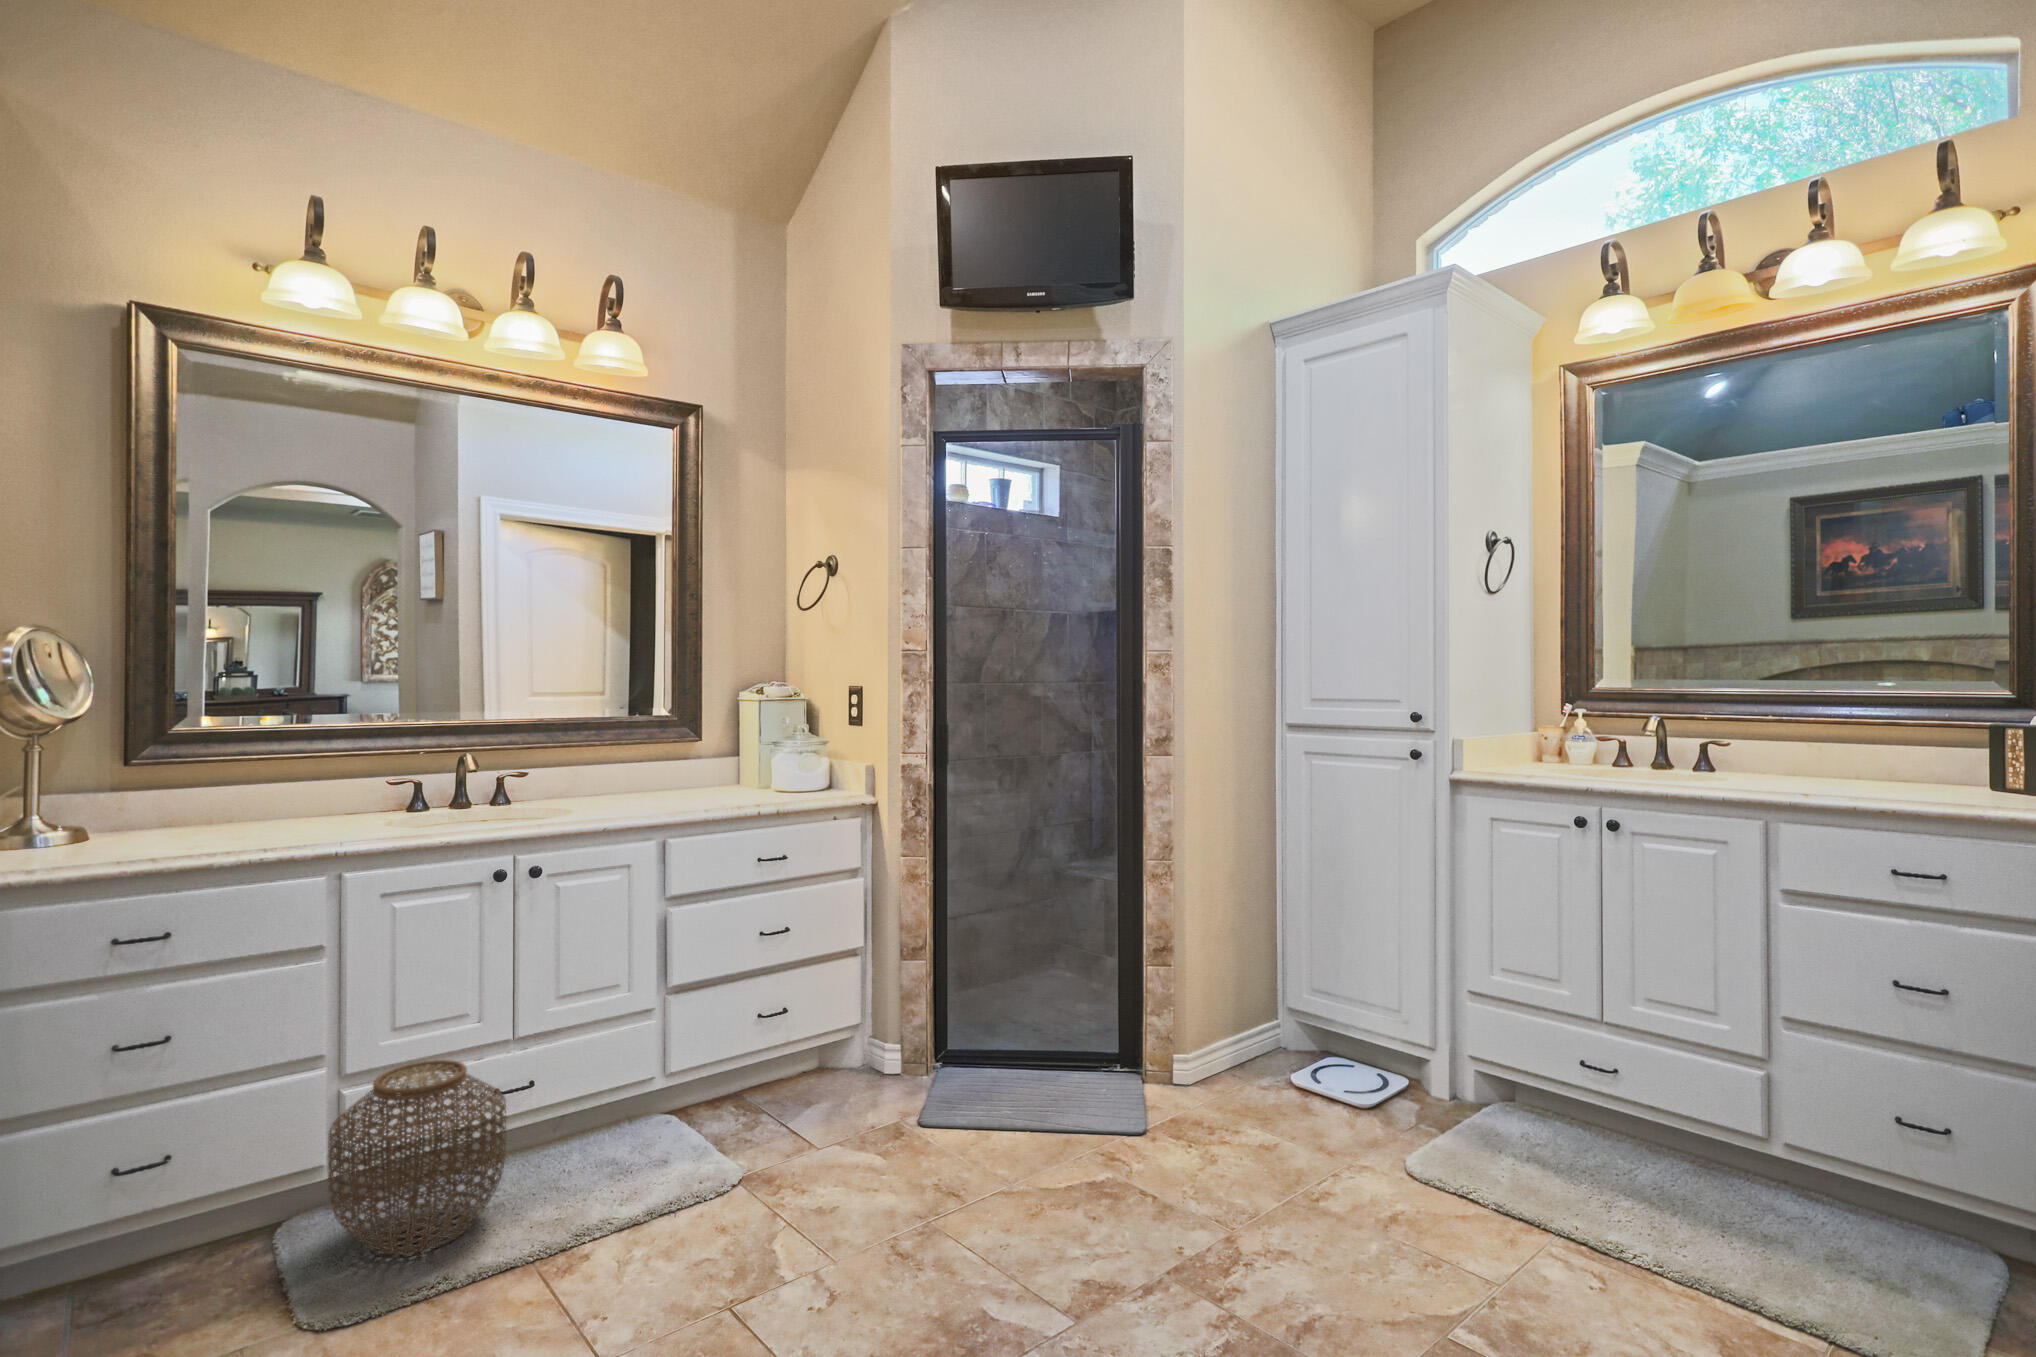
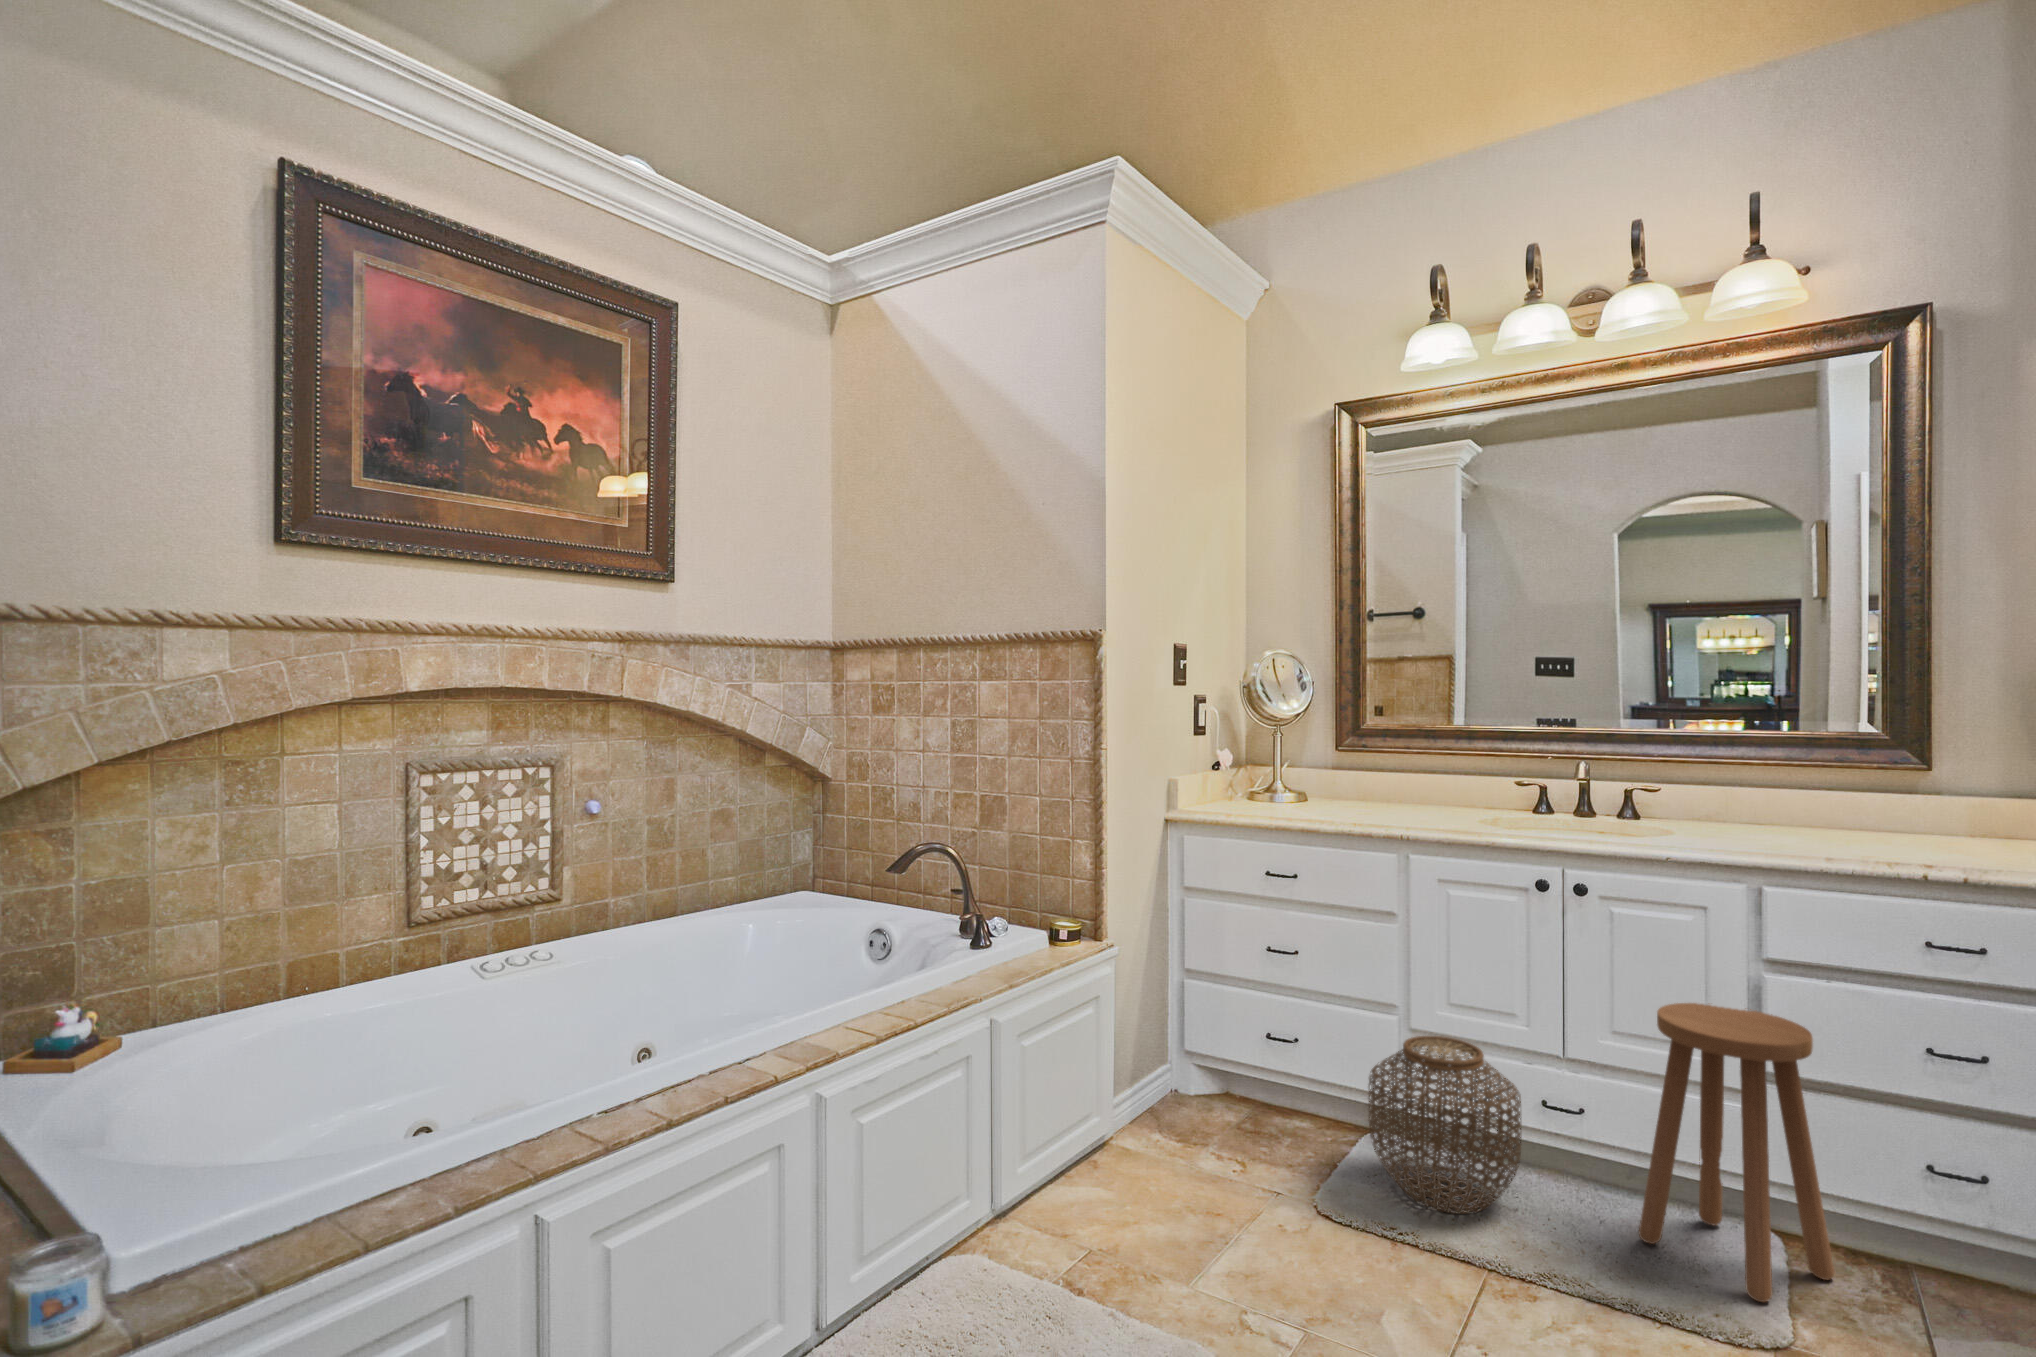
stool: none [600,941,721,1169] -> present [1639,1003,1834,1302]

